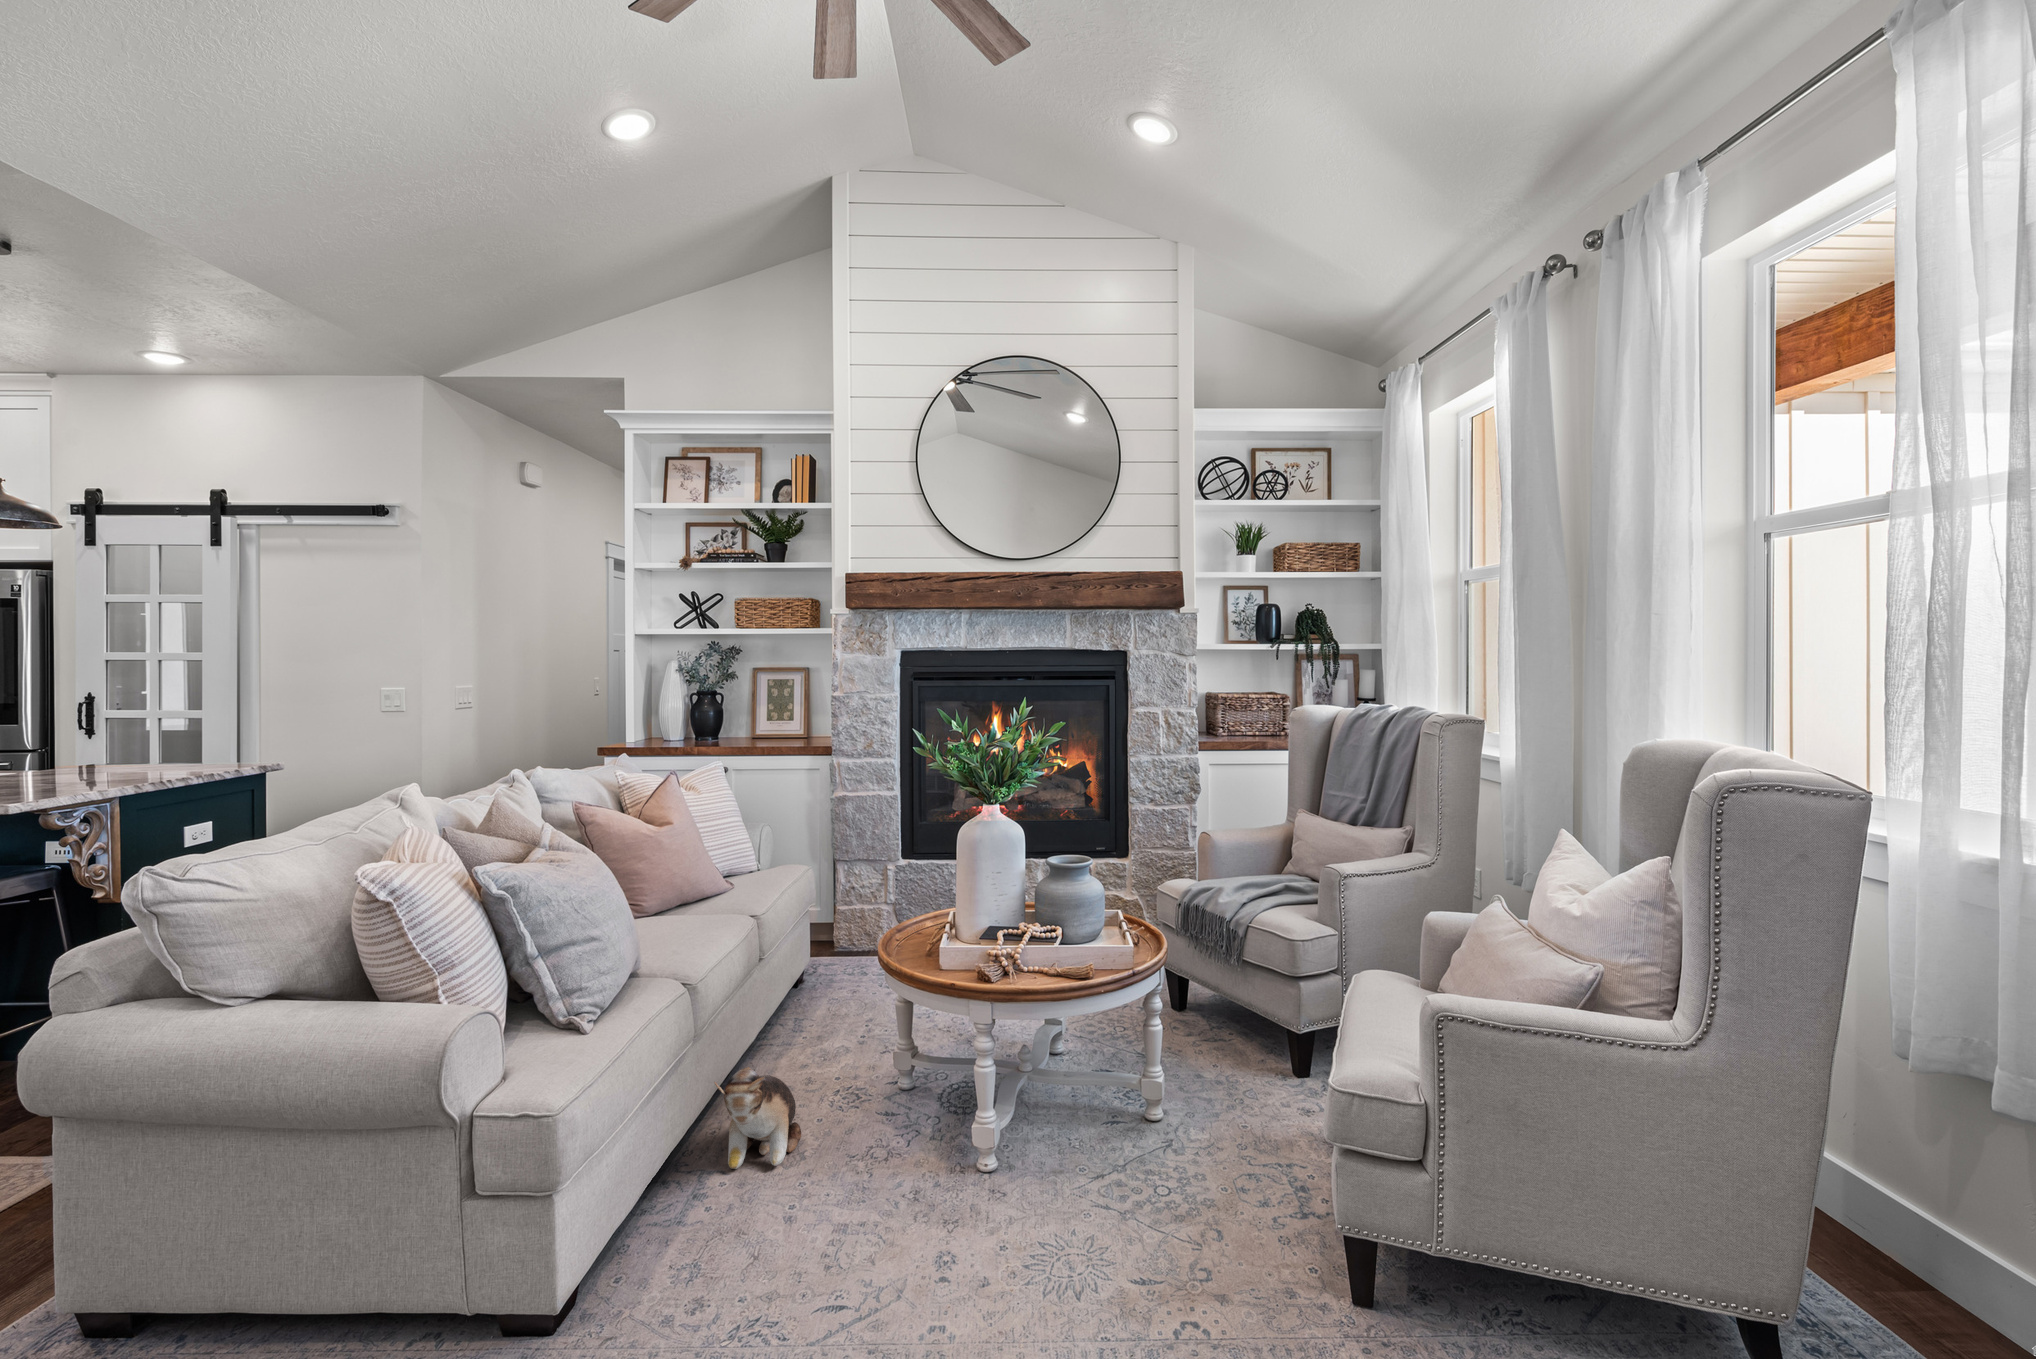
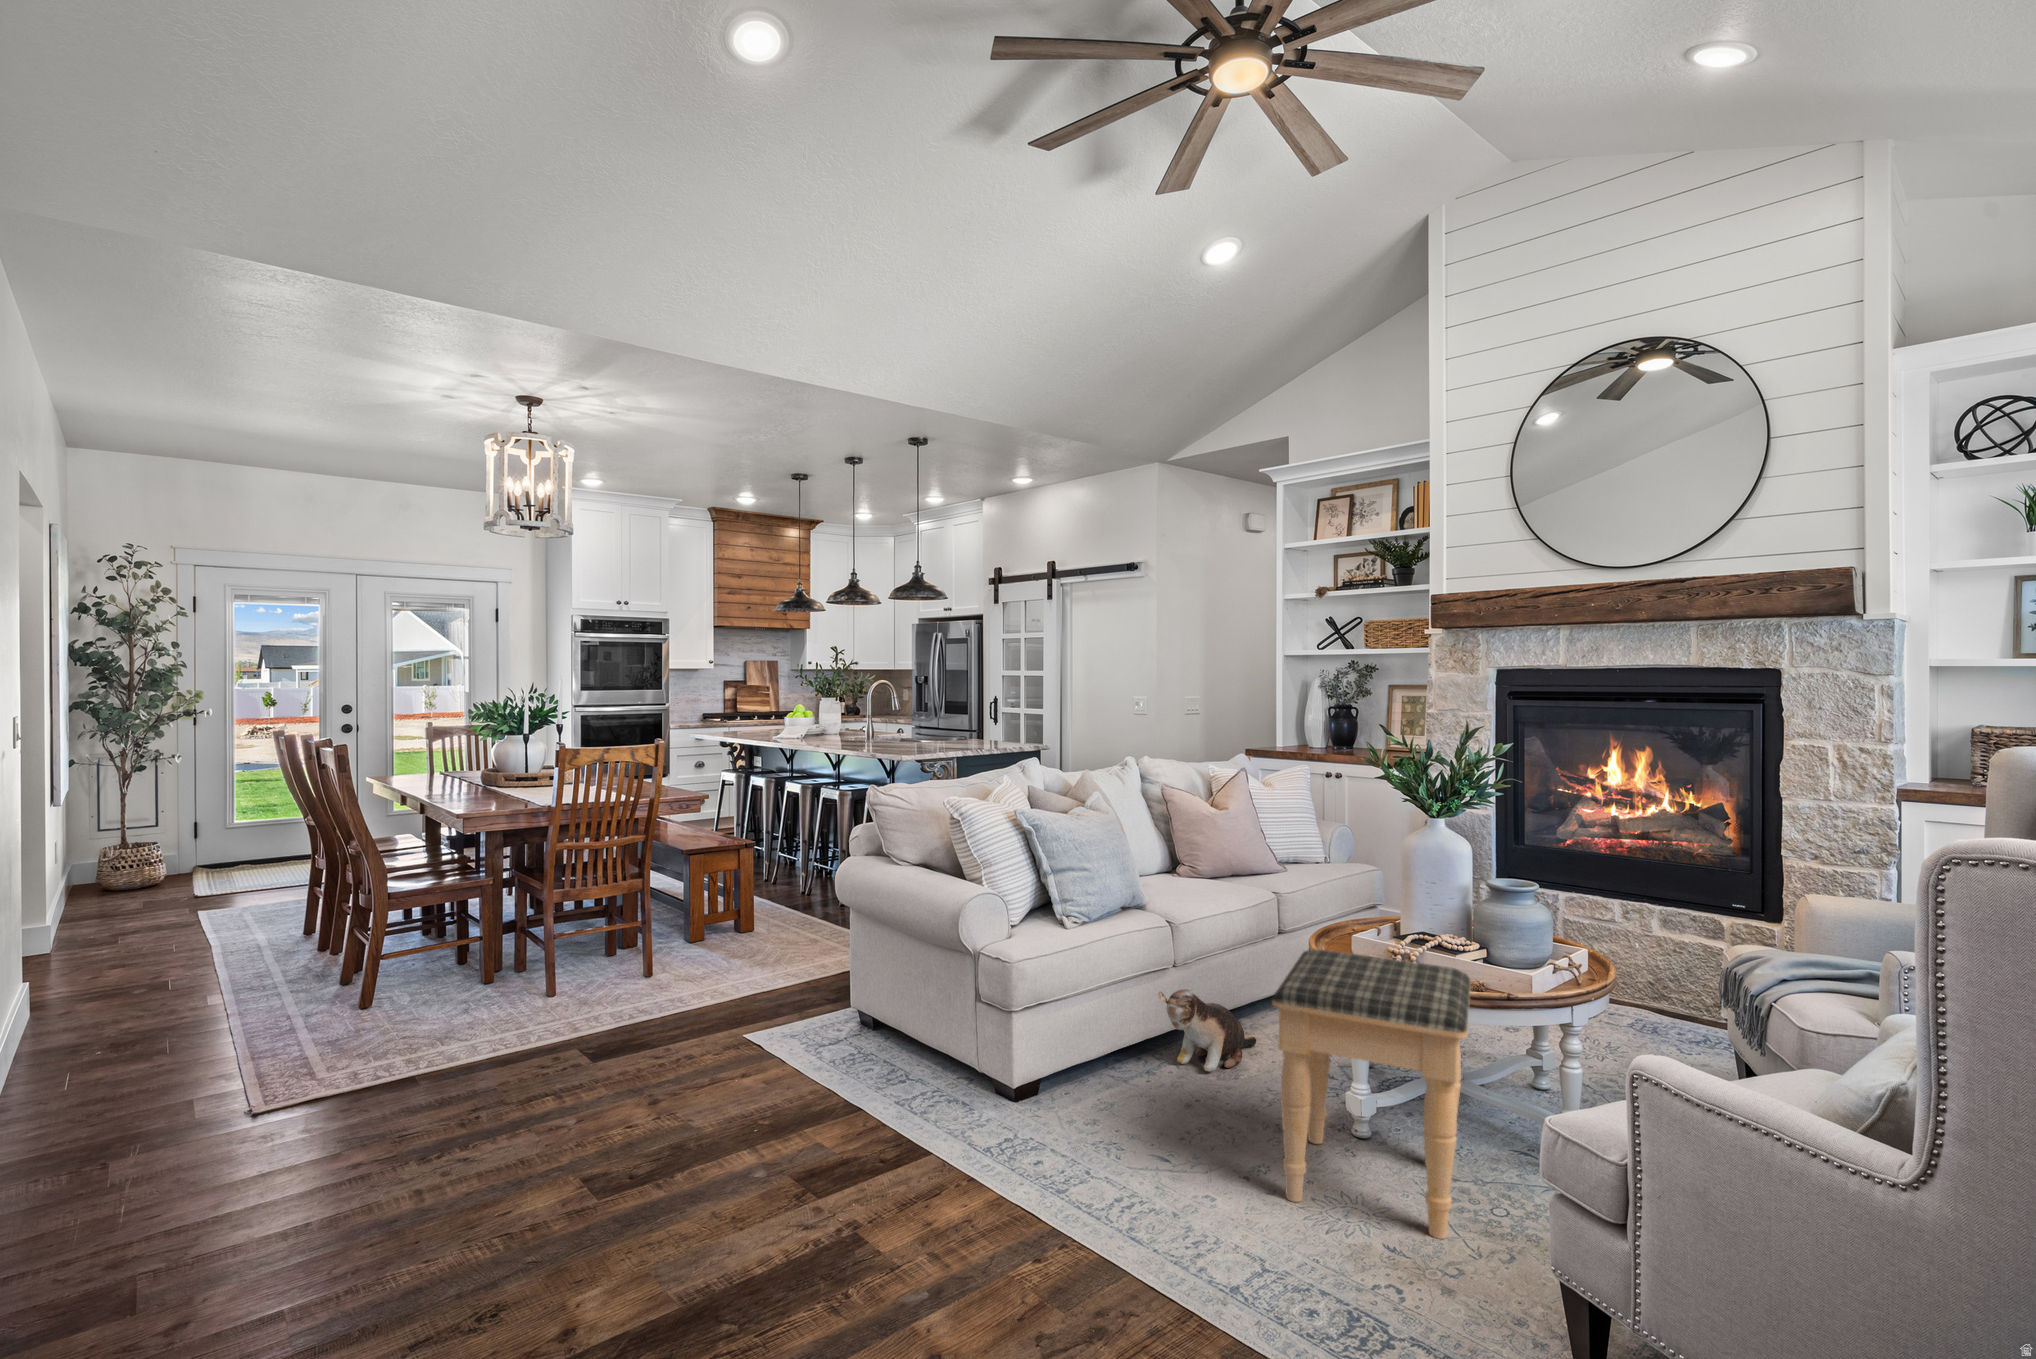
footstool: none [935,957,1180,1277] -> present [1272,949,1471,1239]

